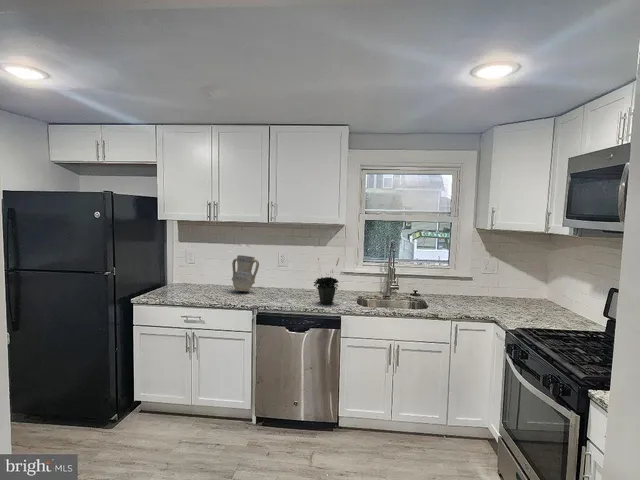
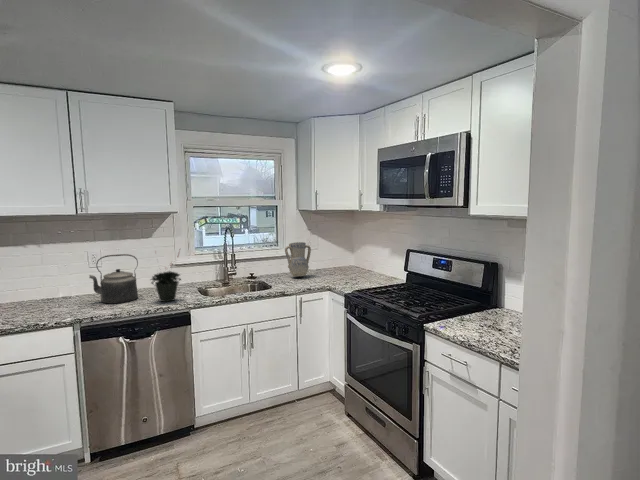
vase: present [232,255,259,291] -> present [285,242,311,277]
kettle: none [273,258,309,299] -> present [89,254,138,304]

